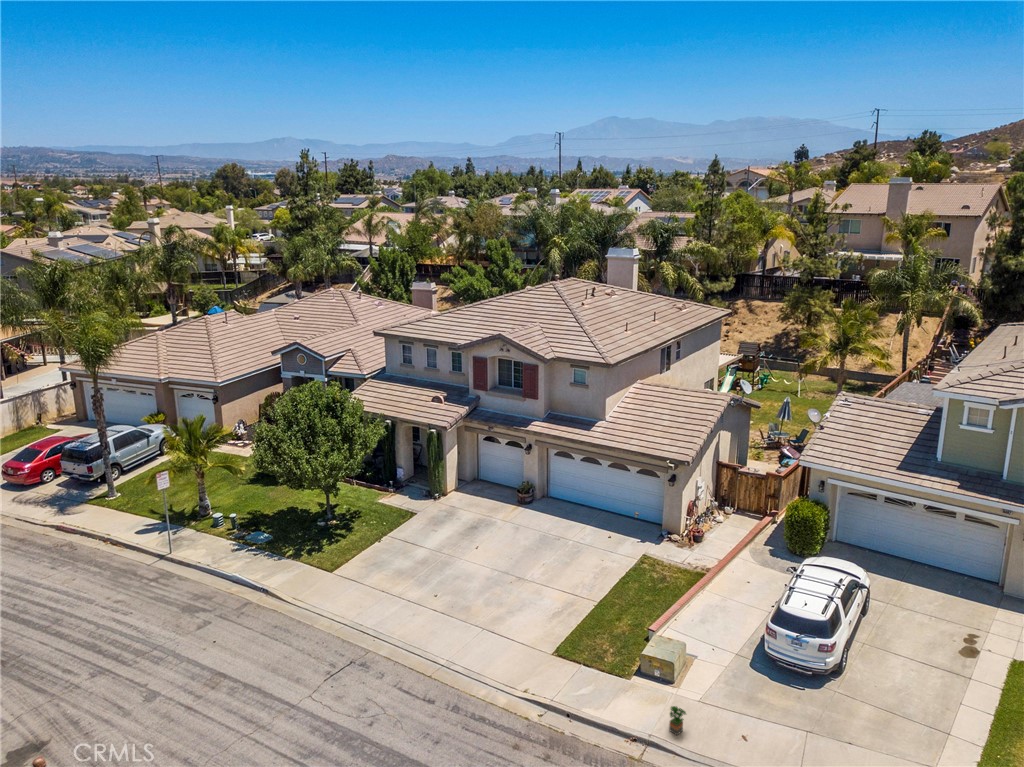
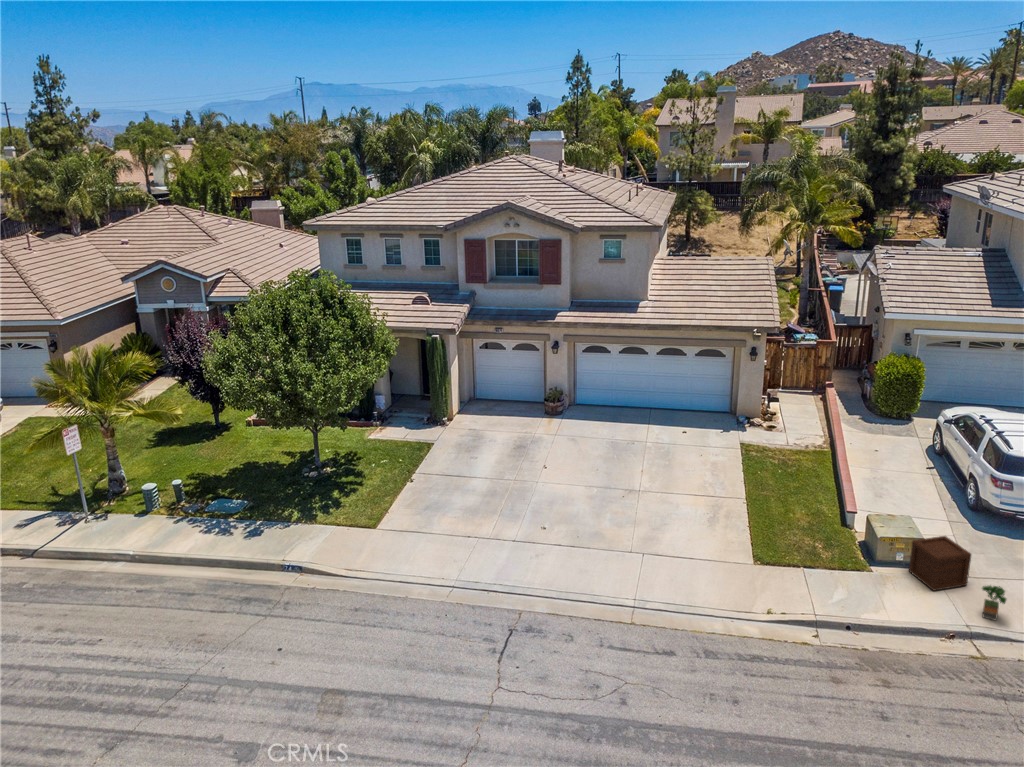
wooden crate: none [654,660,686,704] -> present [909,536,971,591]

